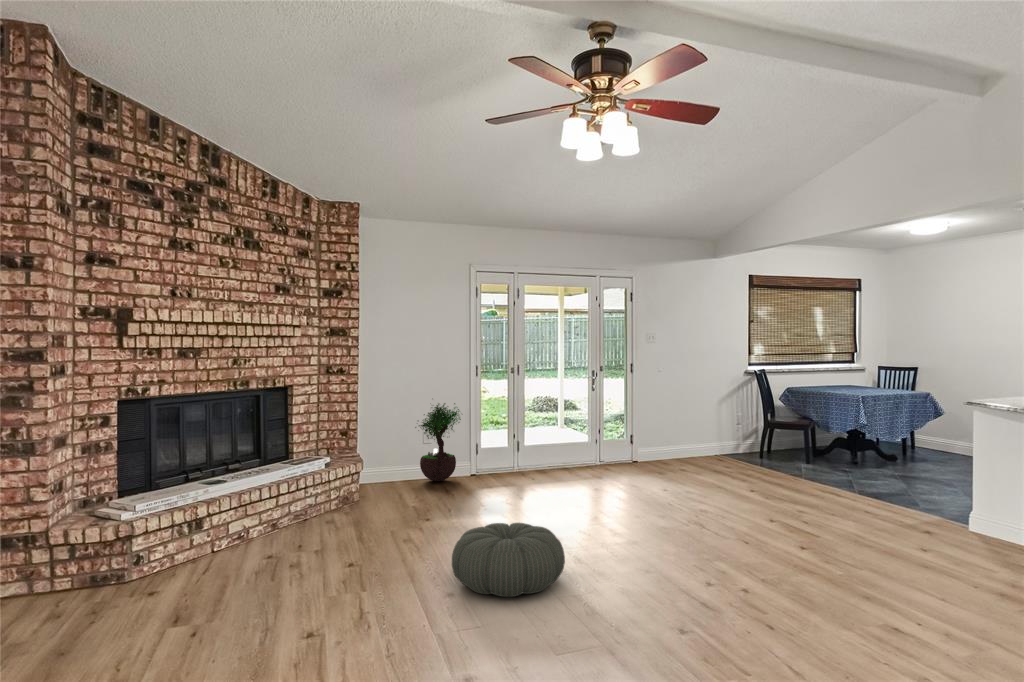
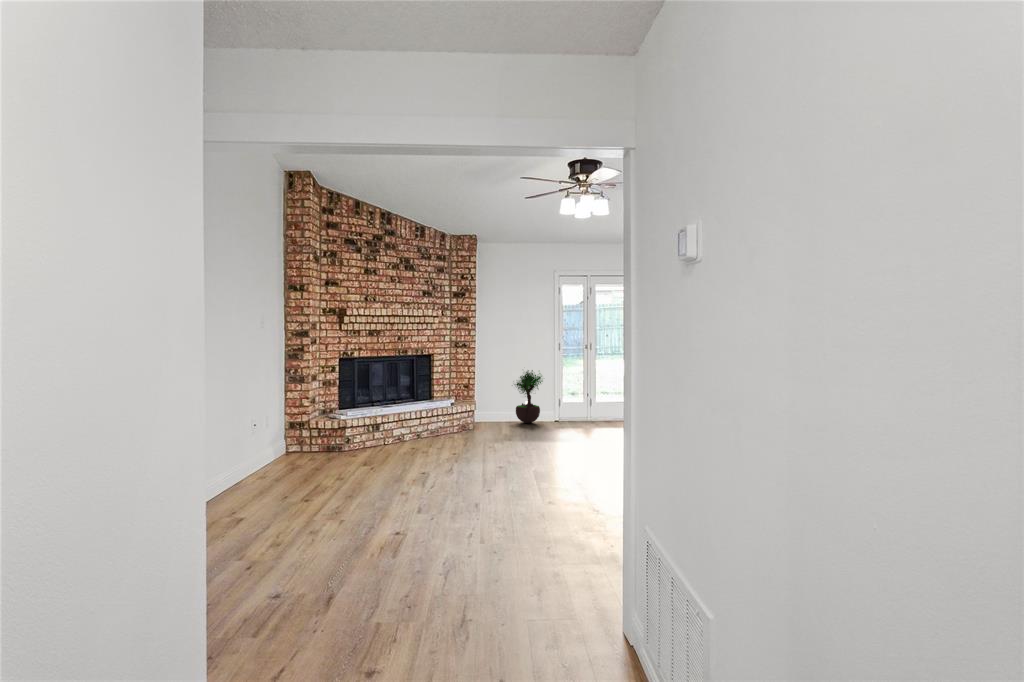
pouf: present [452,523,565,597] -> none [505,438,569,474]

